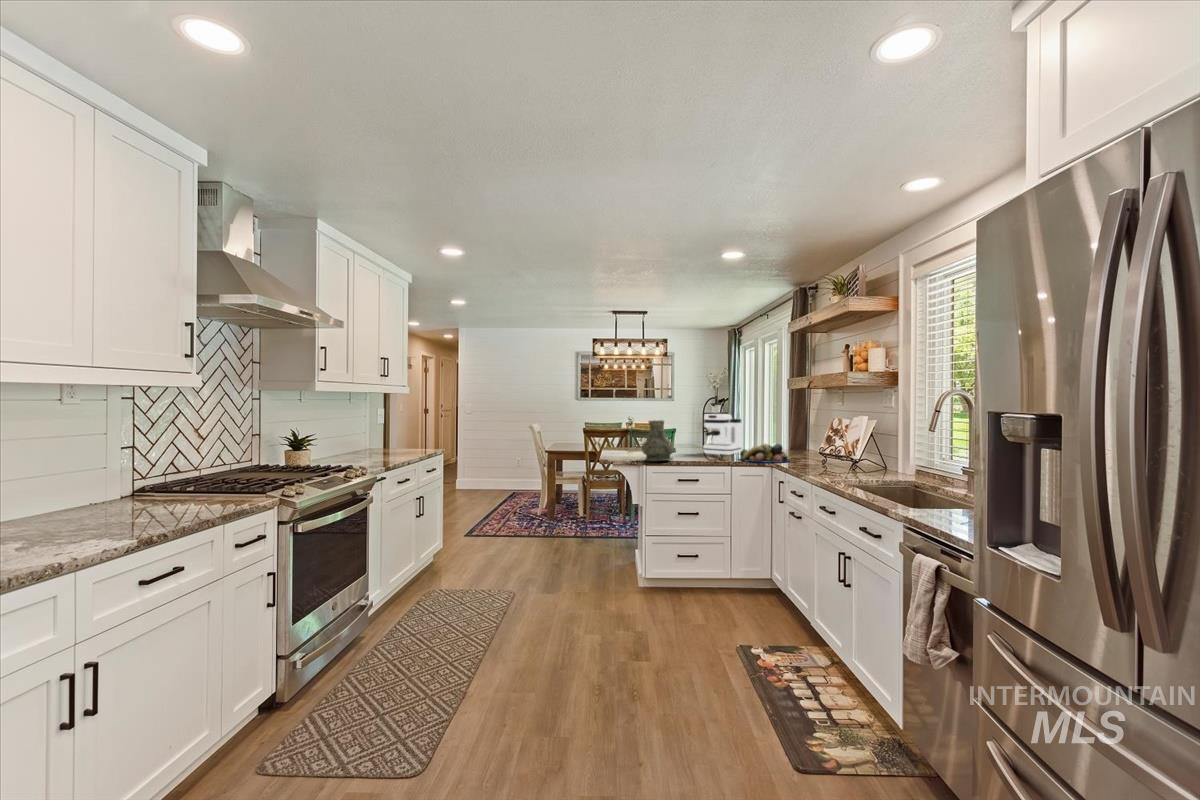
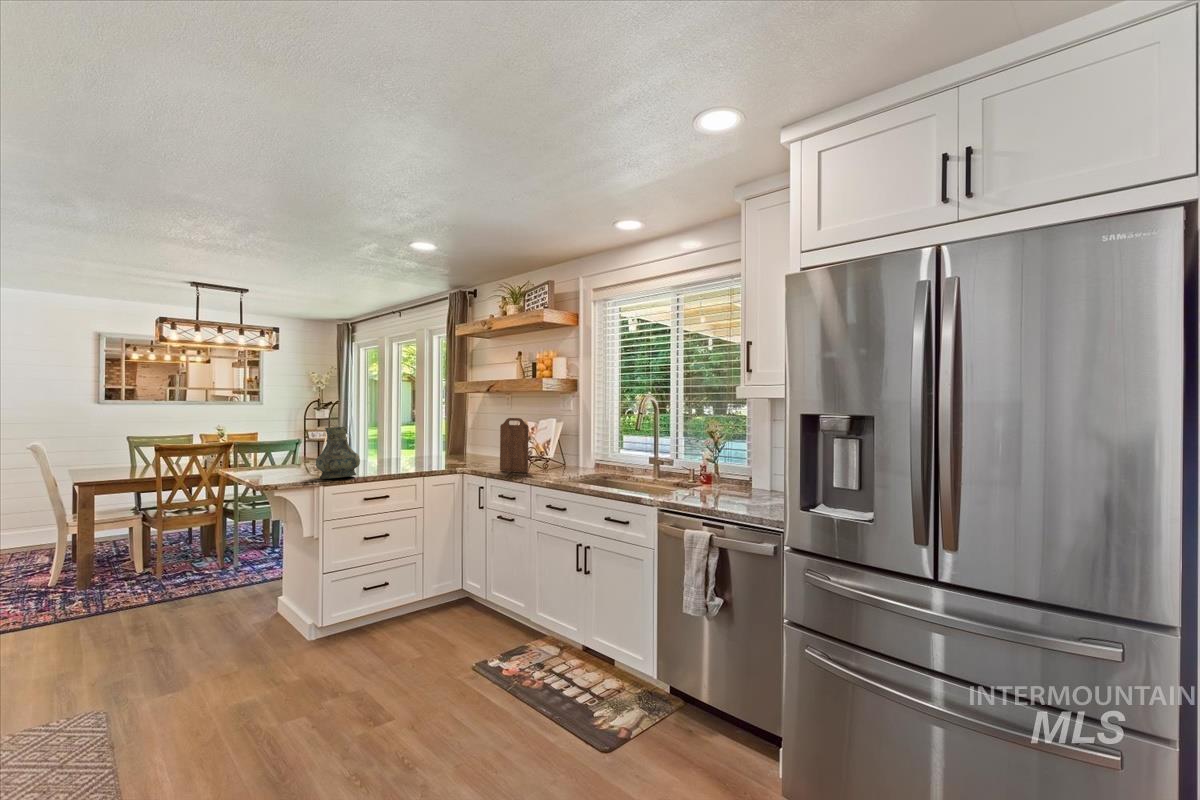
coffee maker: present [703,414,742,455] -> none [371,419,413,465]
cutting board: none [800,415,825,471] -> present [500,418,529,472]
fruit bowl: present [740,444,789,463] -> none [425,449,478,470]

